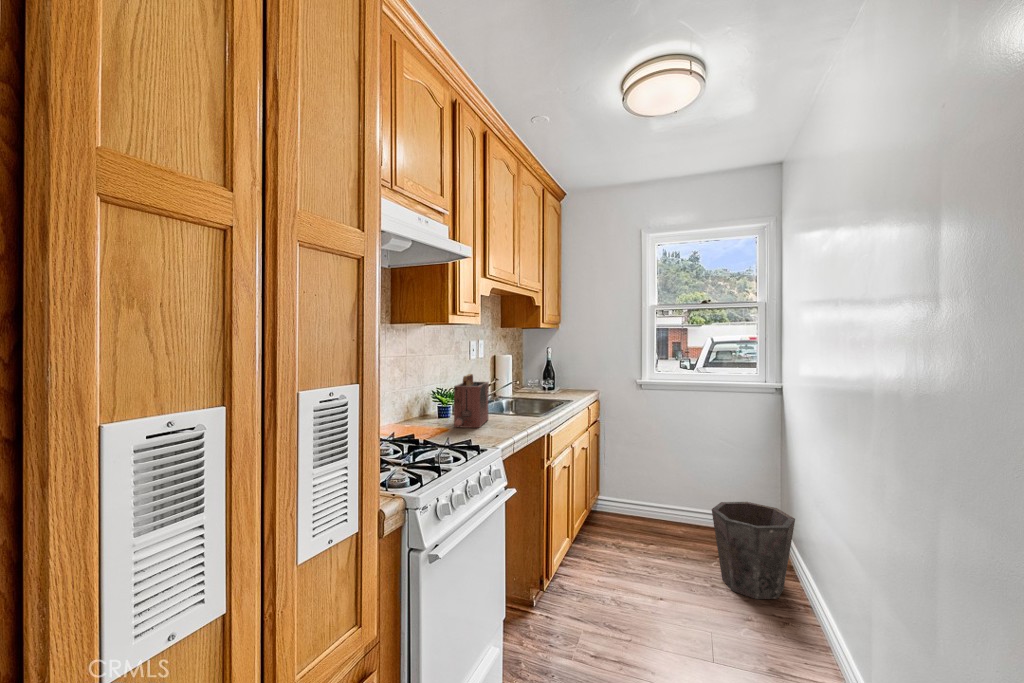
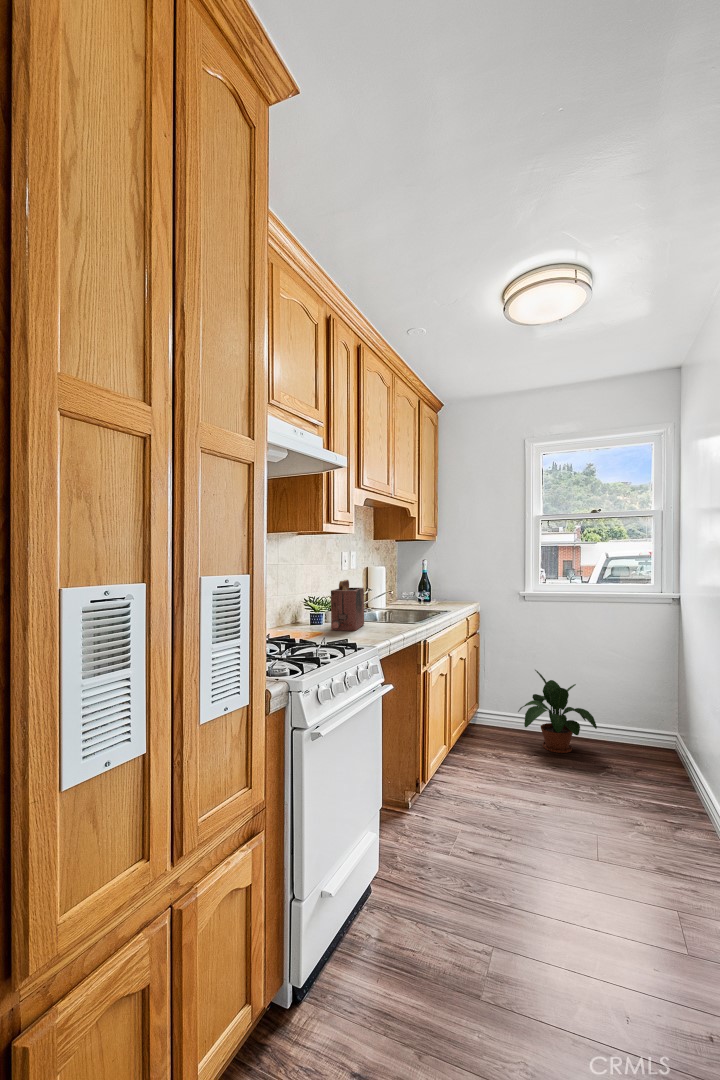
potted plant: none [638,460,715,542] -> present [518,670,597,753]
waste bin: present [712,502,795,599] -> none [591,710,678,808]

